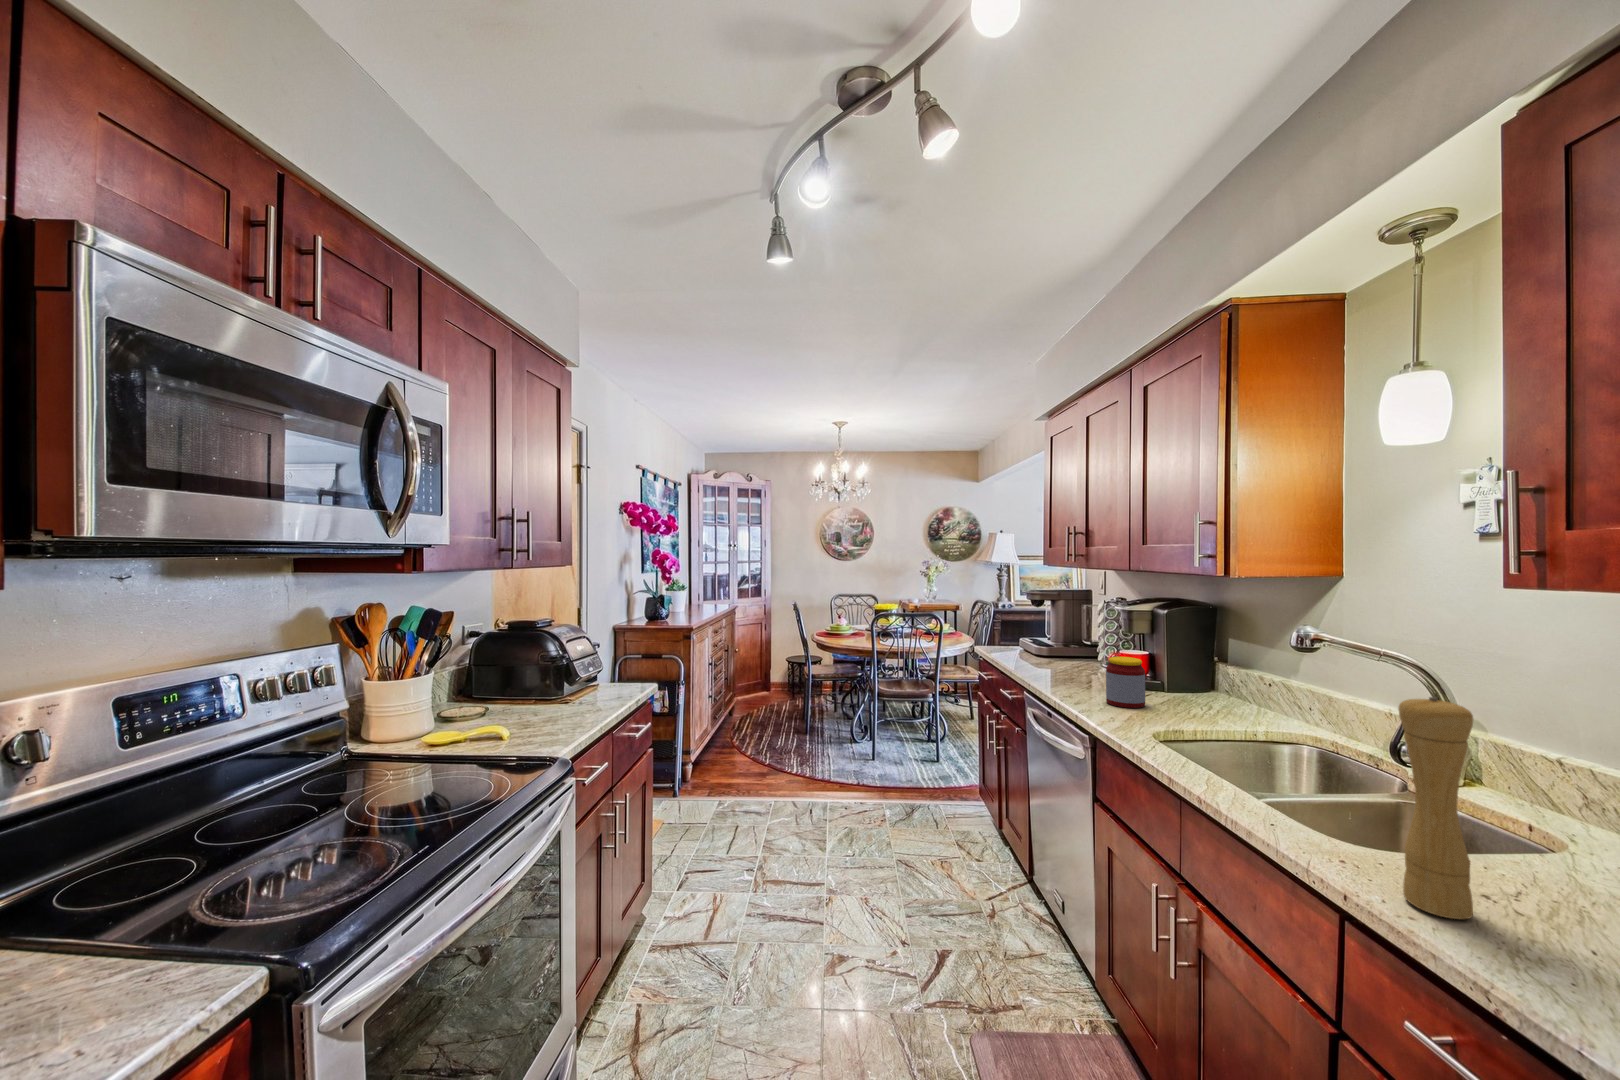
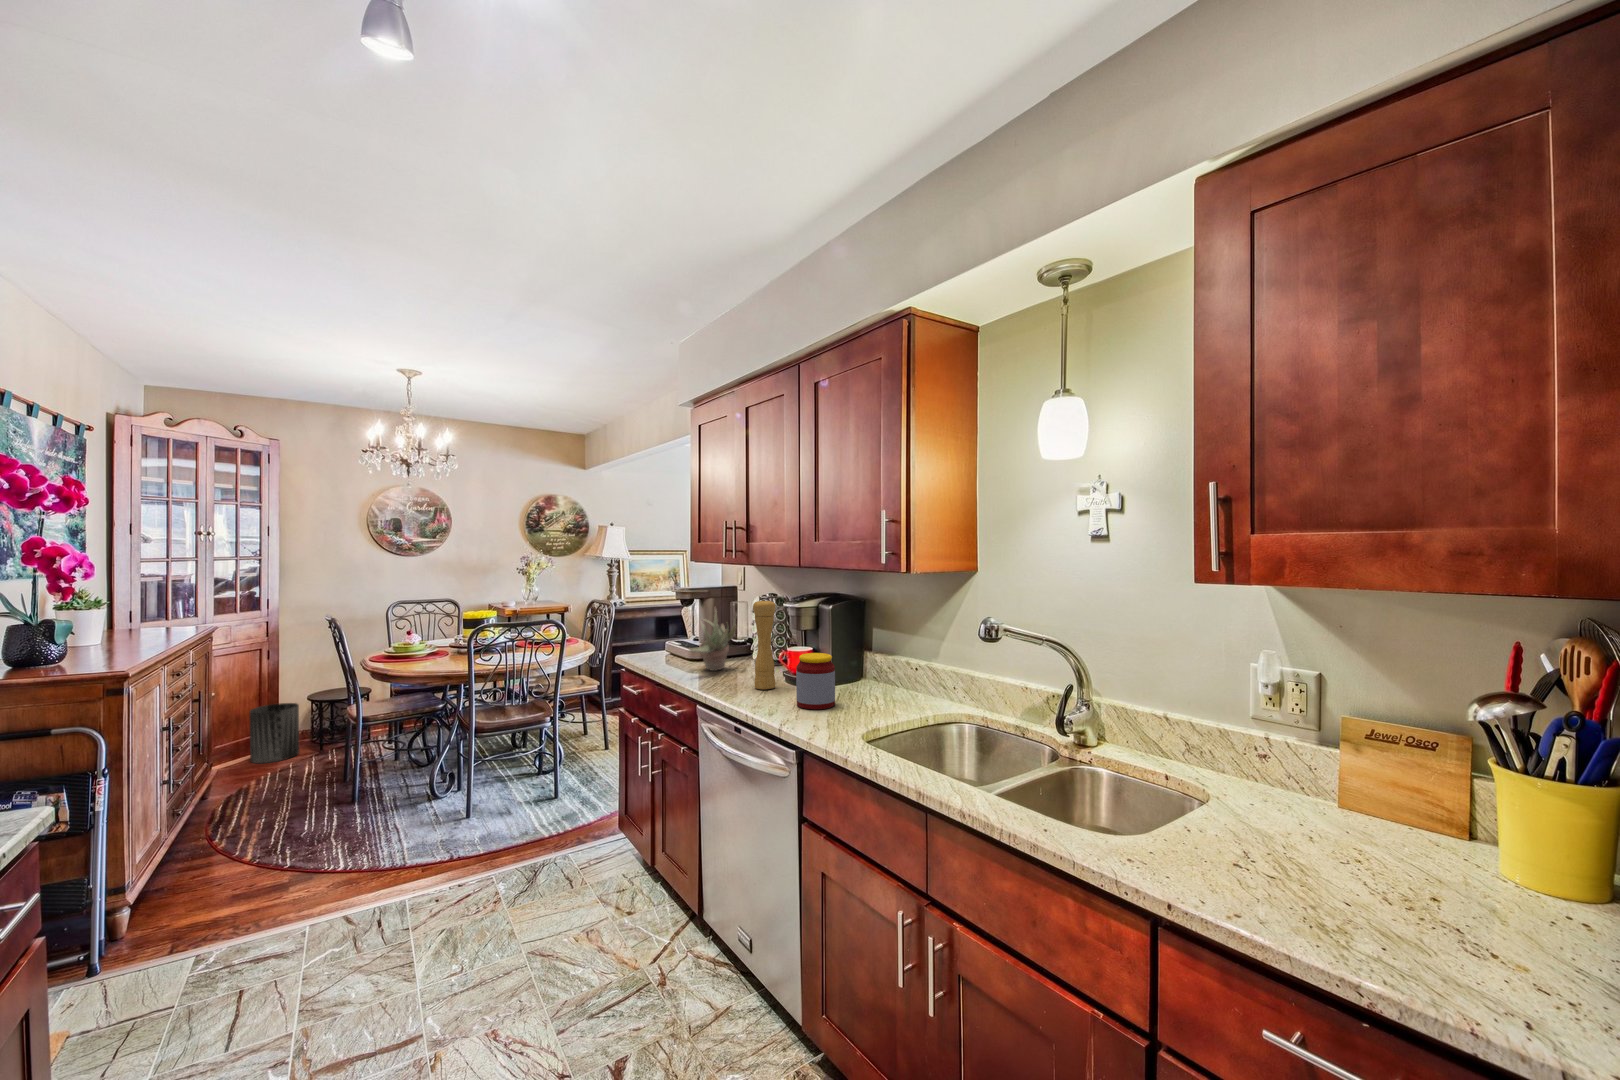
succulent plant: none [1024,611,1072,667] -> present [689,609,736,671]
trash can: none [753,660,779,699] -> present [250,703,299,763]
pepper mill: present [1398,697,1473,919] -> present [753,599,775,689]

